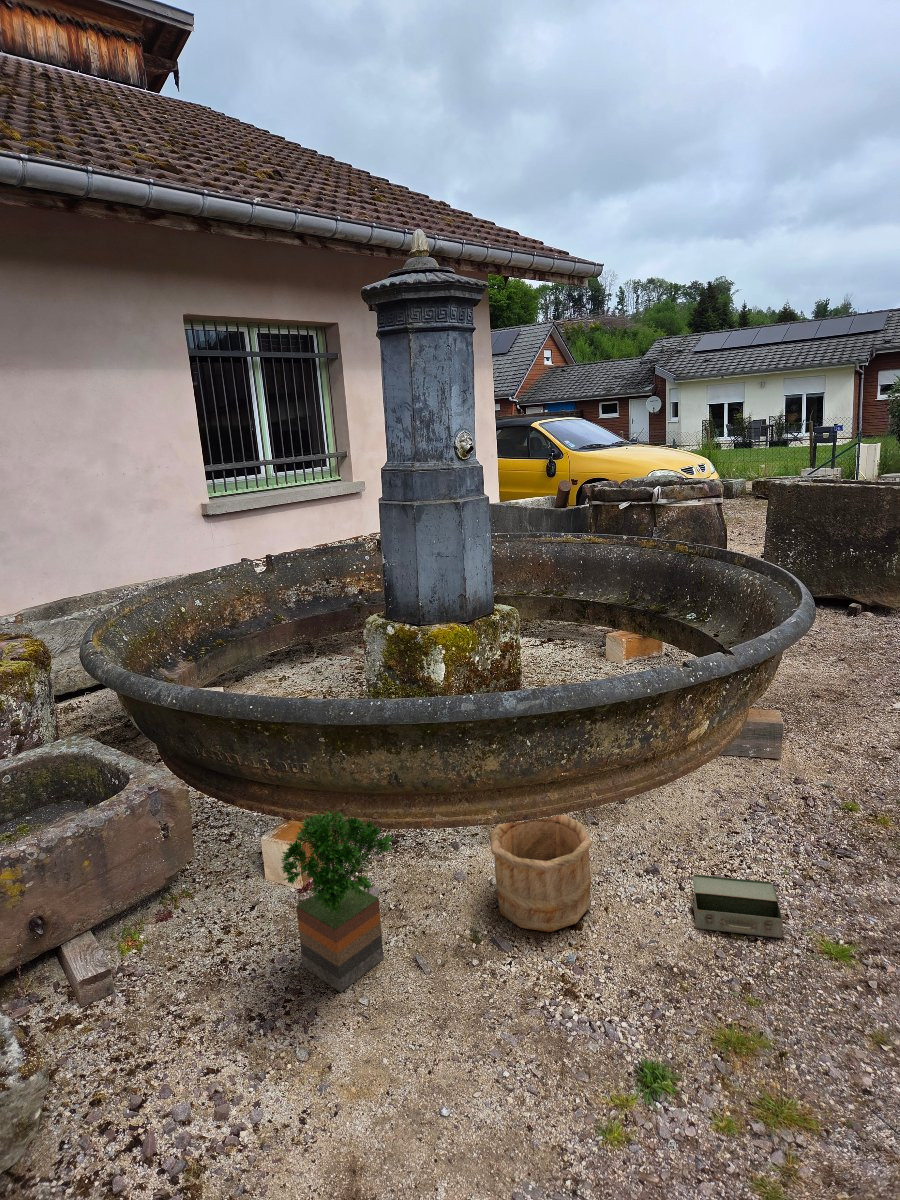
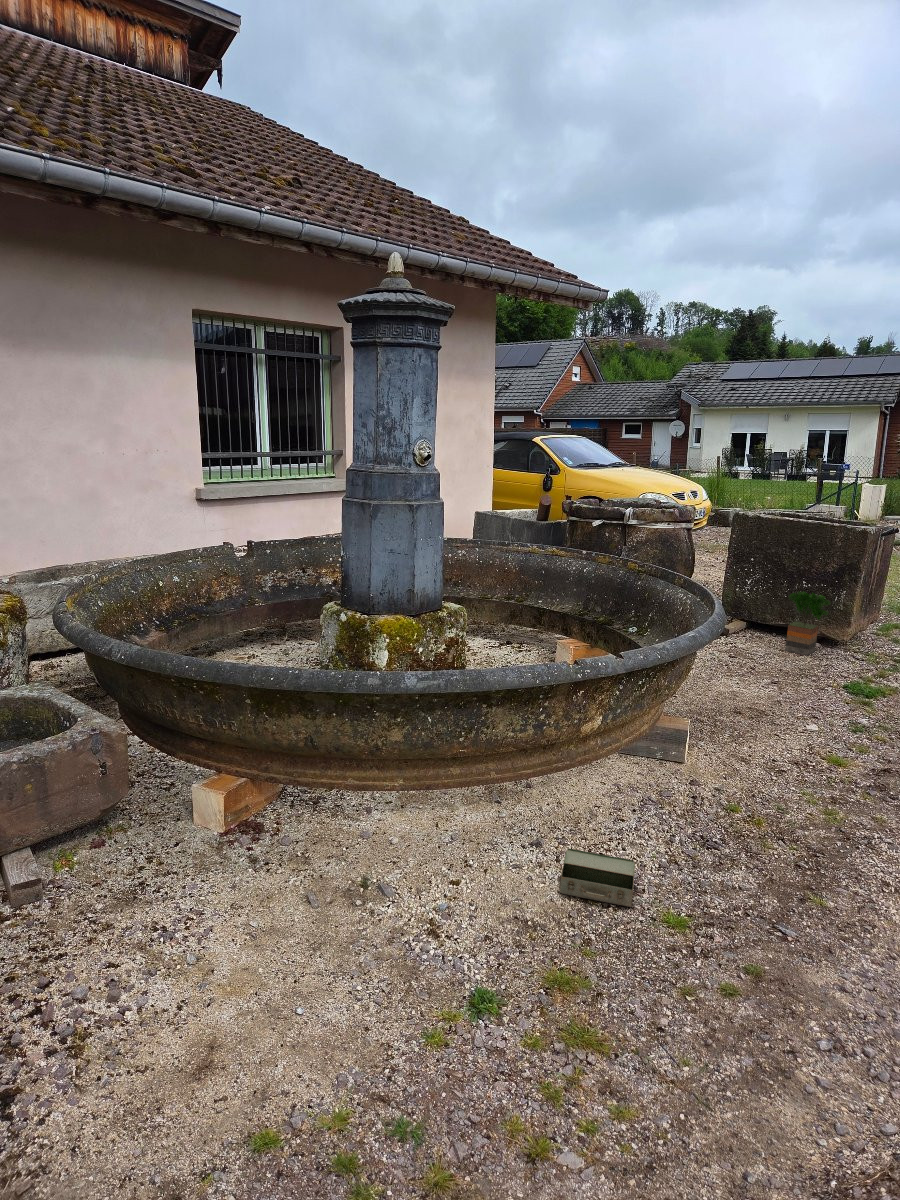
potted tree: present [281,811,394,992] -> present [785,591,830,655]
wooden bucket: present [490,814,592,932] -> none [387,781,476,885]

